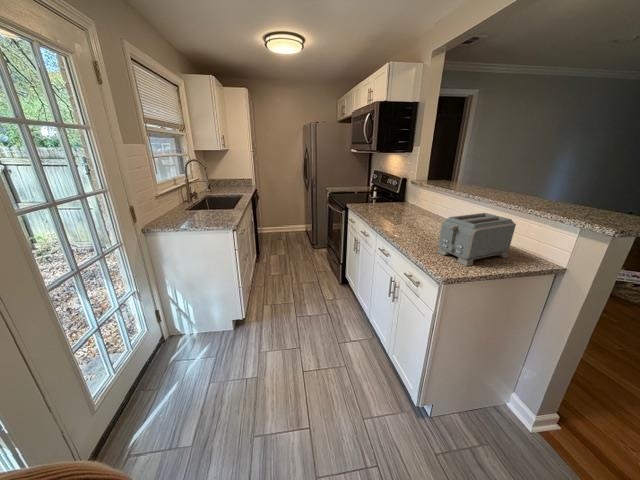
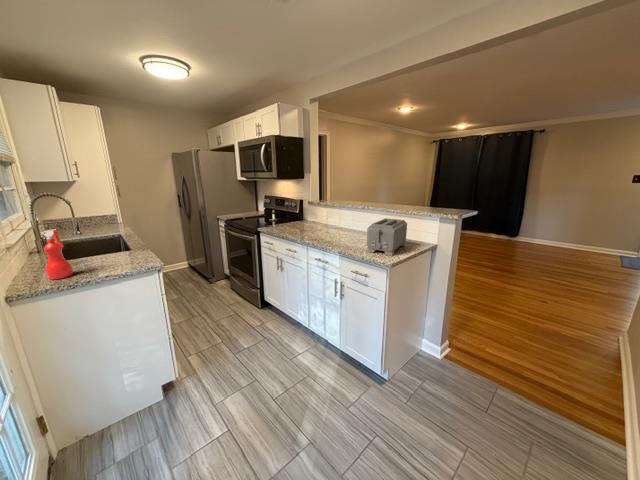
spray bottle: none [173,184,189,220] -> present [41,229,73,279]

